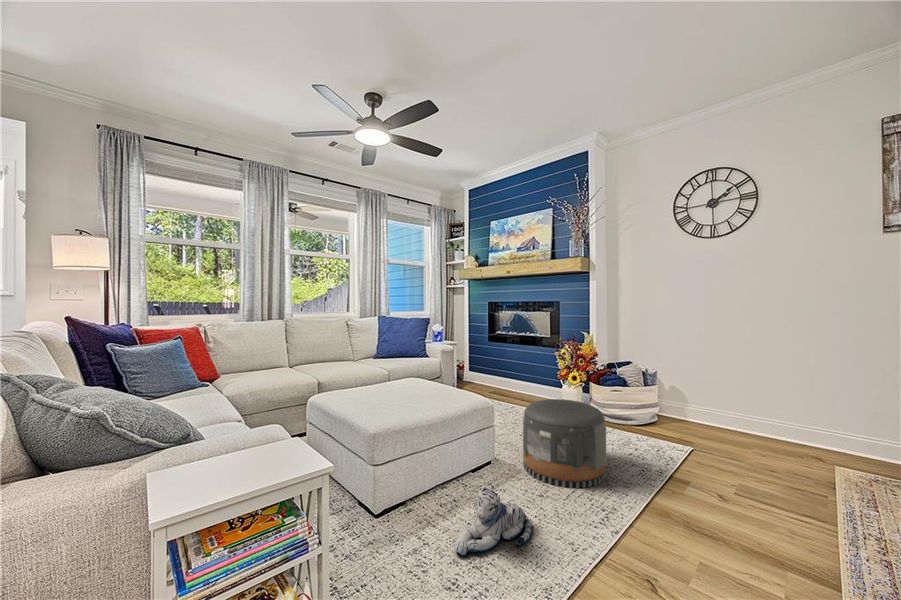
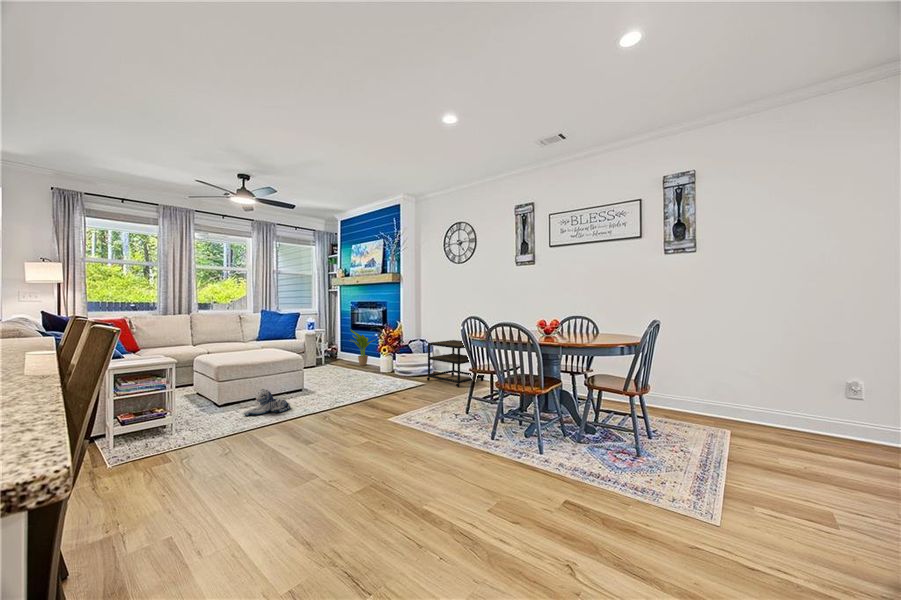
potted plant: none [501,341,544,396] -> present [349,329,375,366]
side table: none [678,365,791,459] -> present [427,340,484,387]
pouf: present [523,399,606,488] -> none [314,357,359,398]

